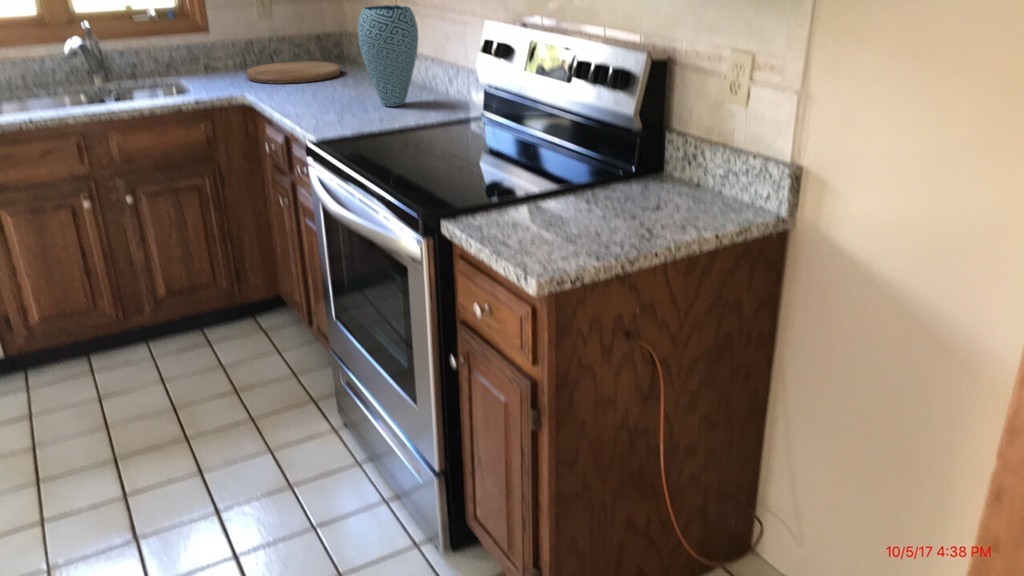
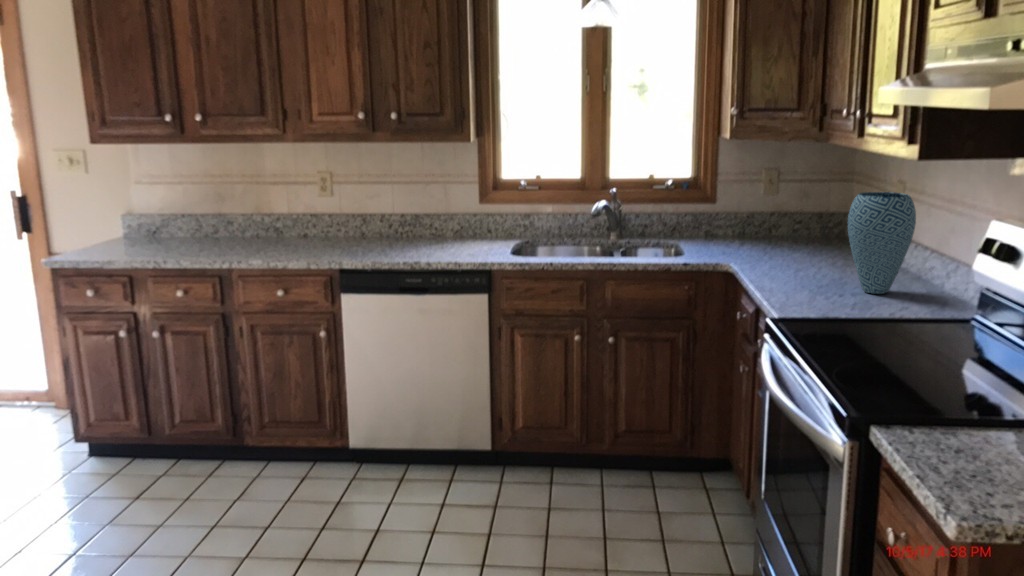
cutting board: present [247,61,340,84] -> none [740,236,834,258]

